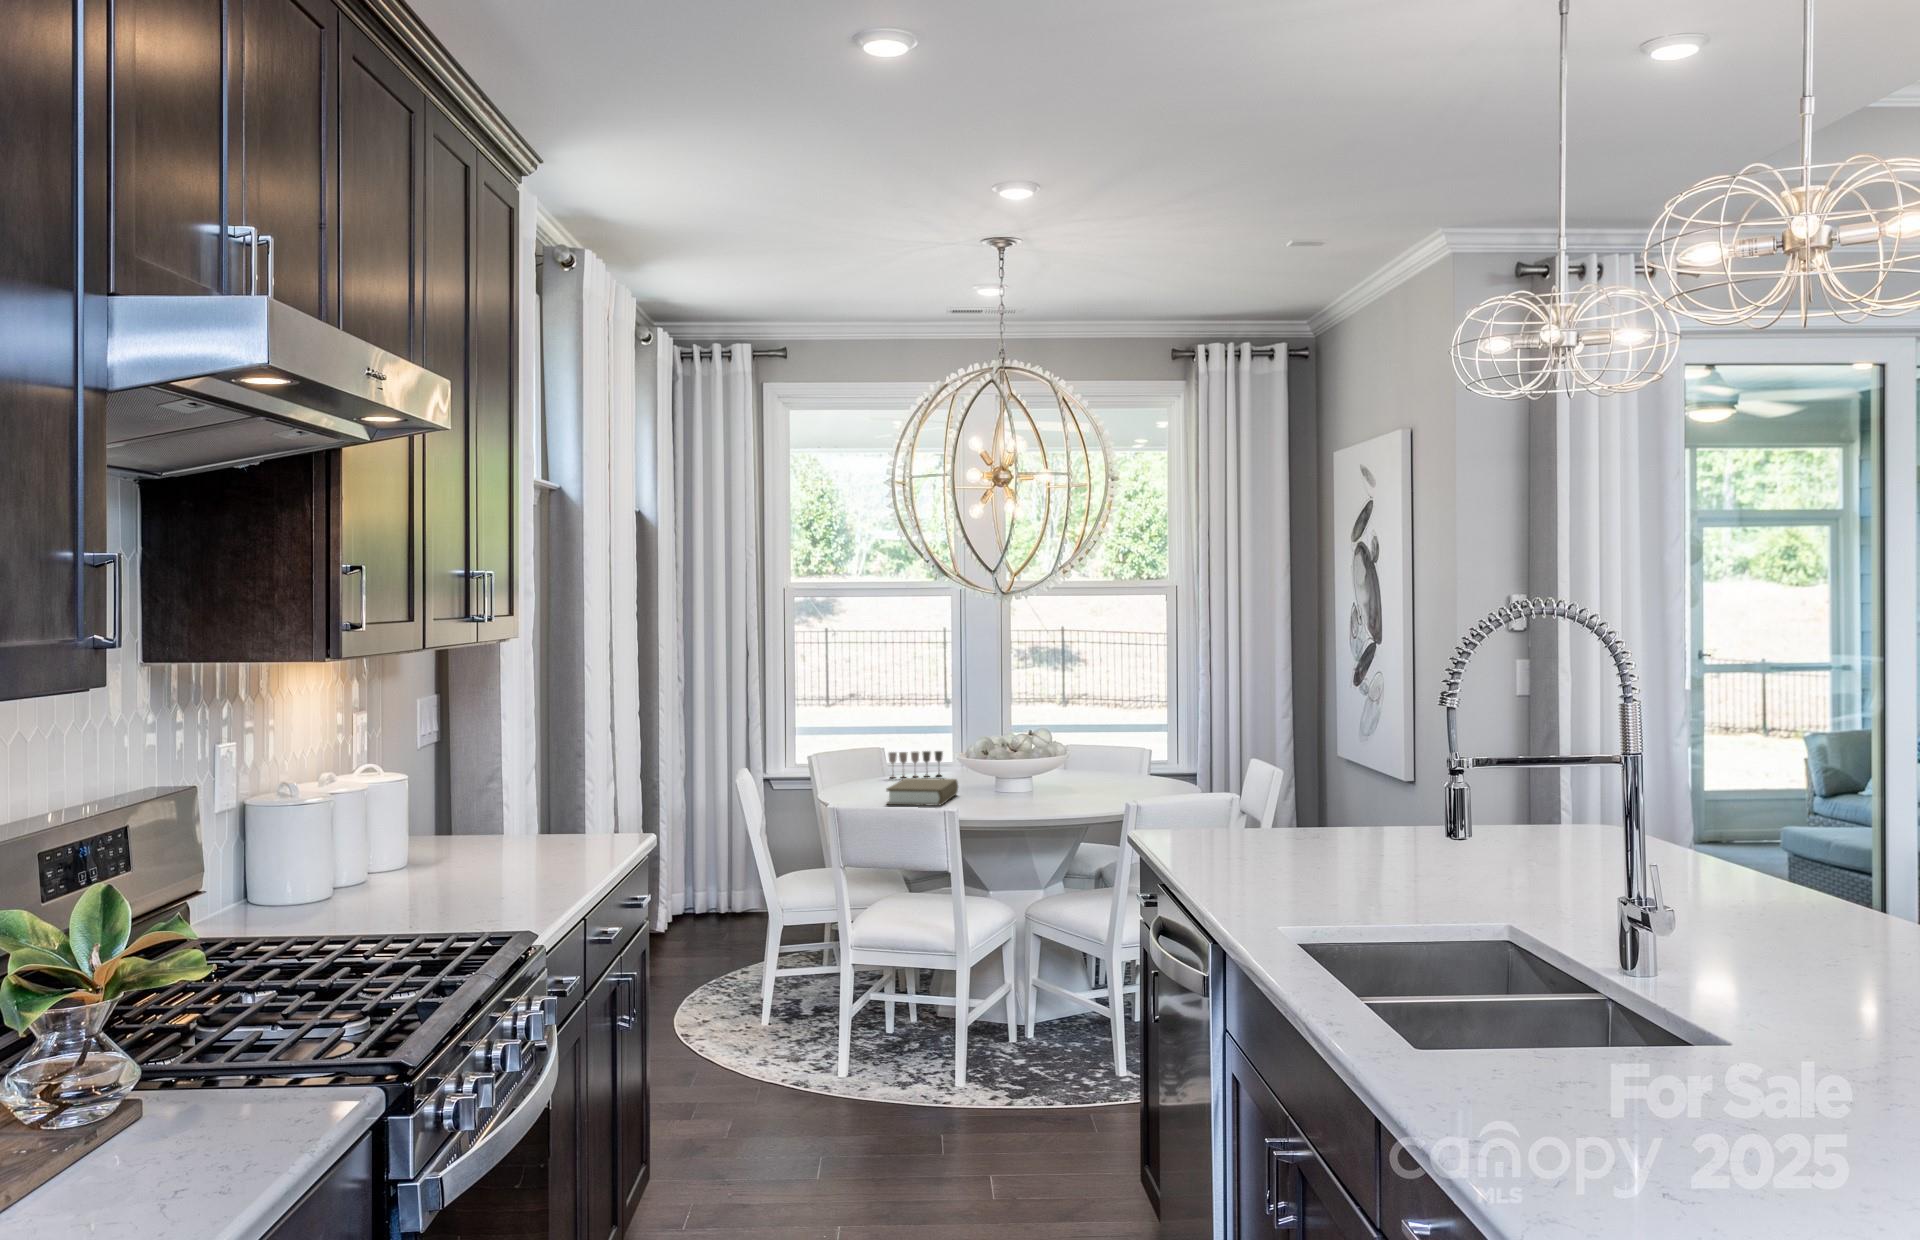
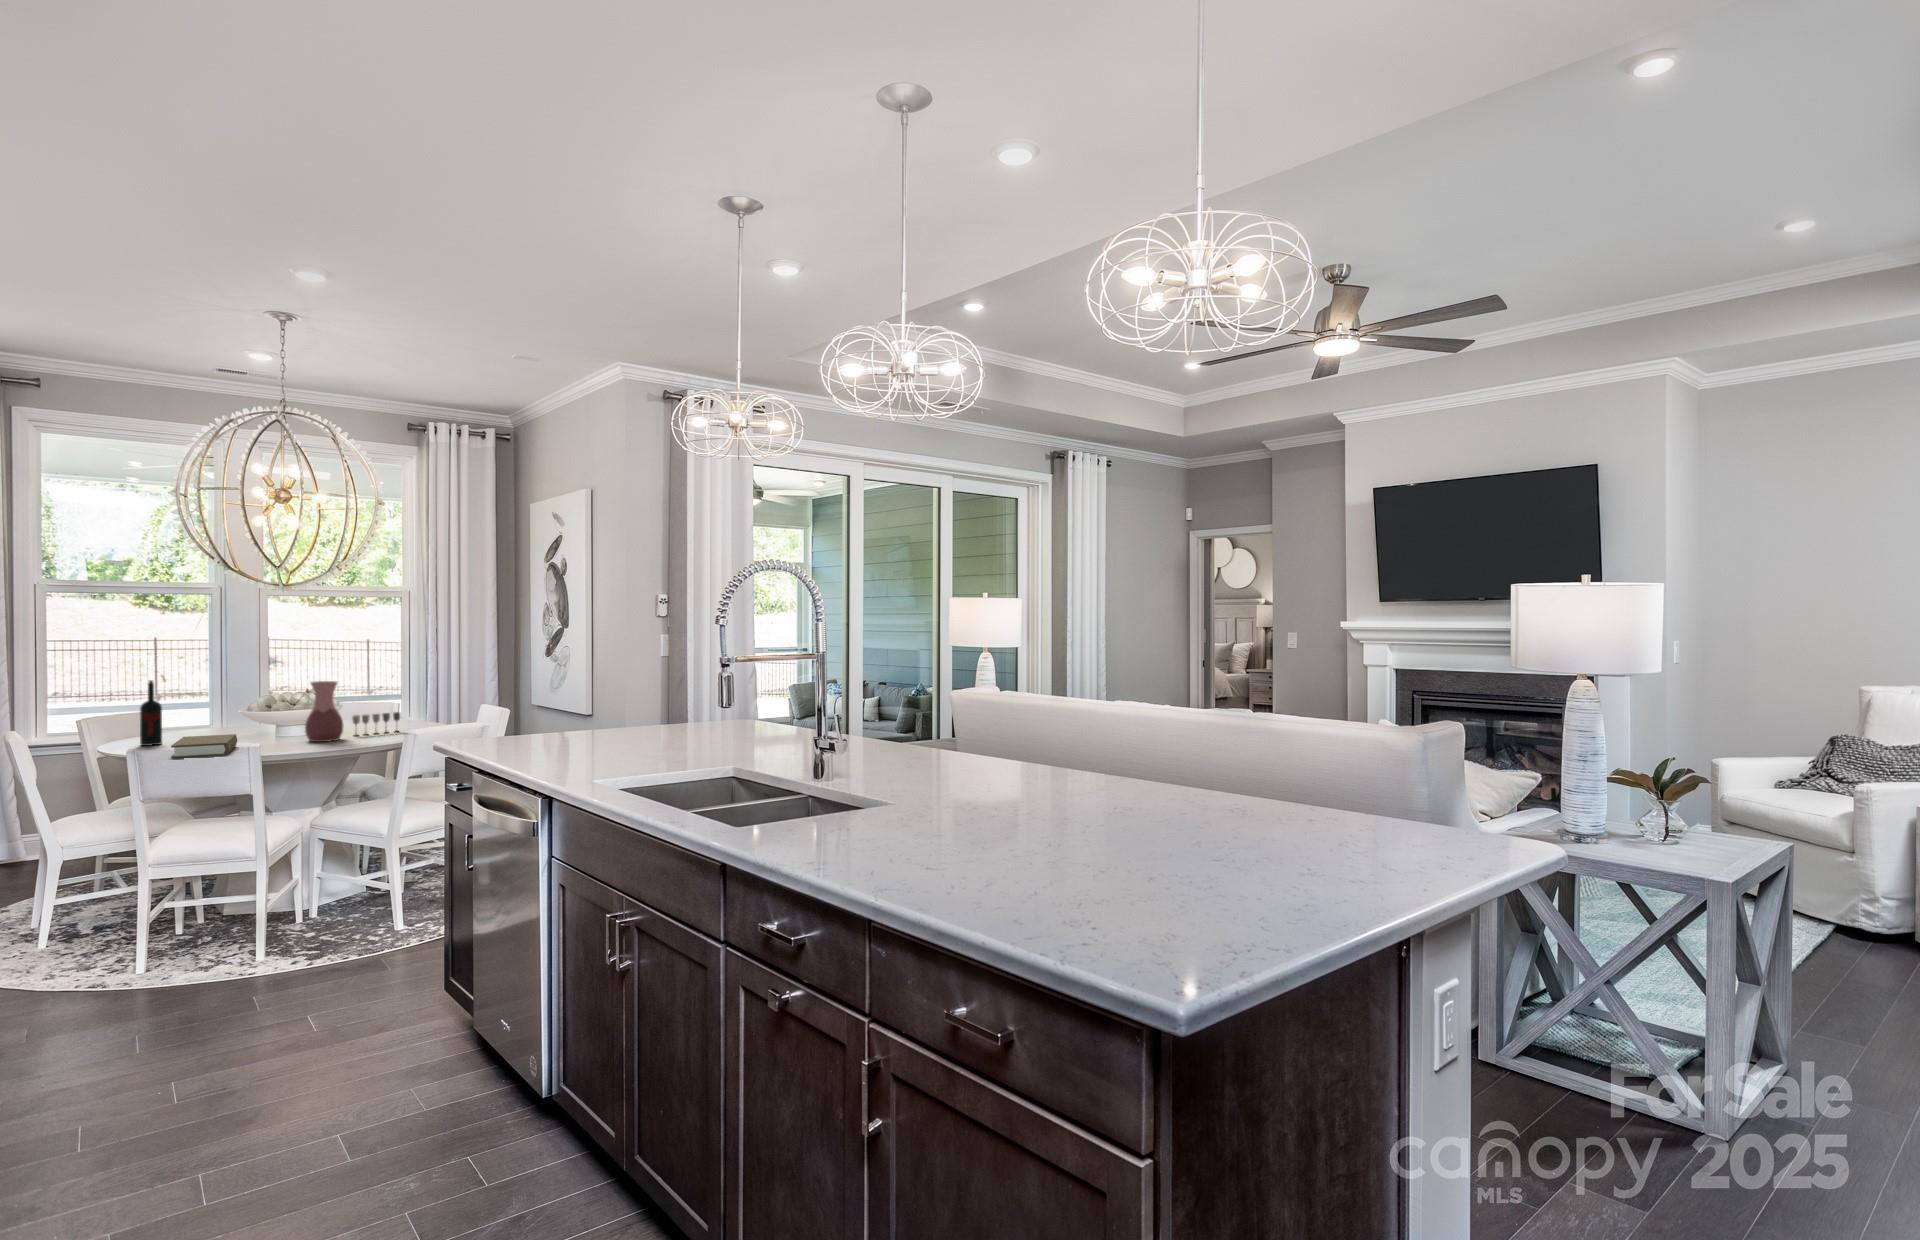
wine bottle: none [870,706,891,787] -> present [140,680,162,746]
vase: none [1031,713,1074,796] -> present [305,681,343,742]
wine glass: present [889,751,943,778] -> present [352,712,400,736]

